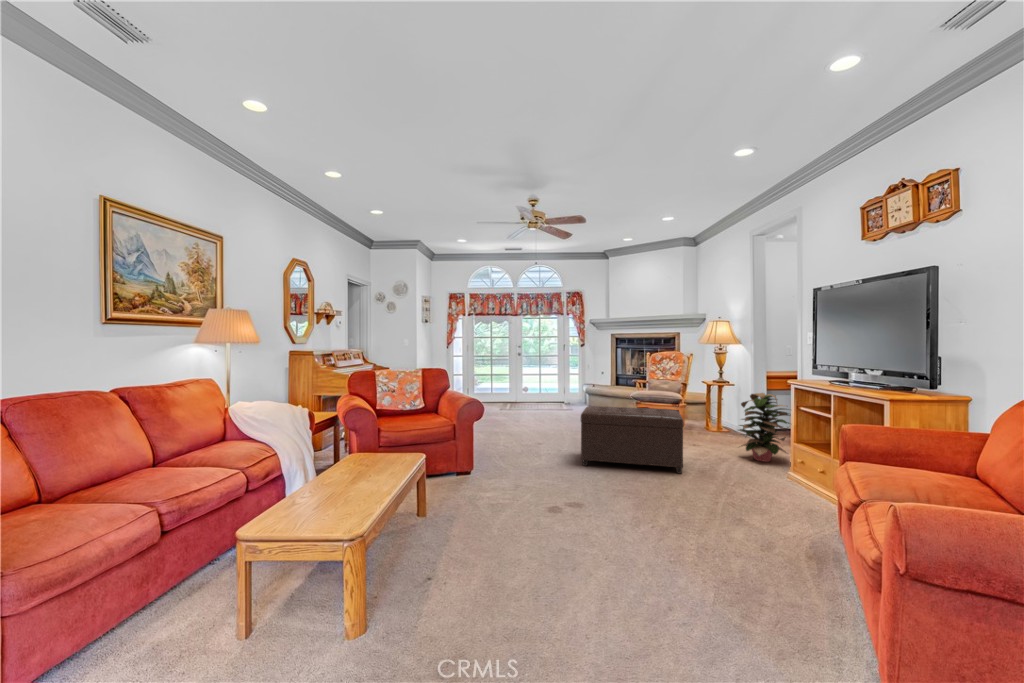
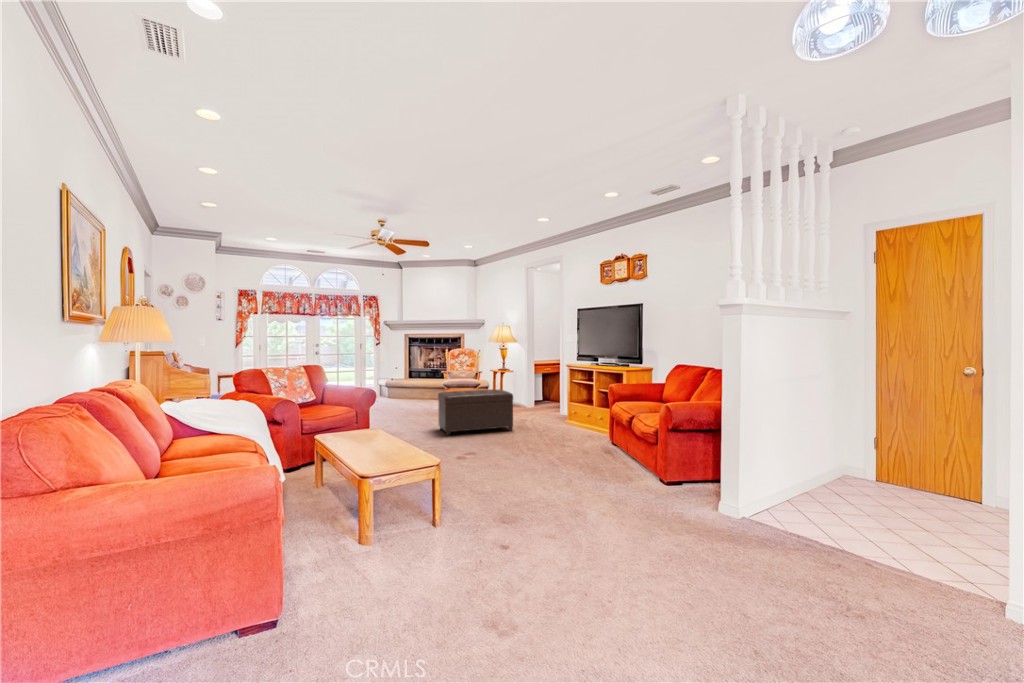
decorative plant: present [739,393,790,462] -> none [531,374,563,418]

